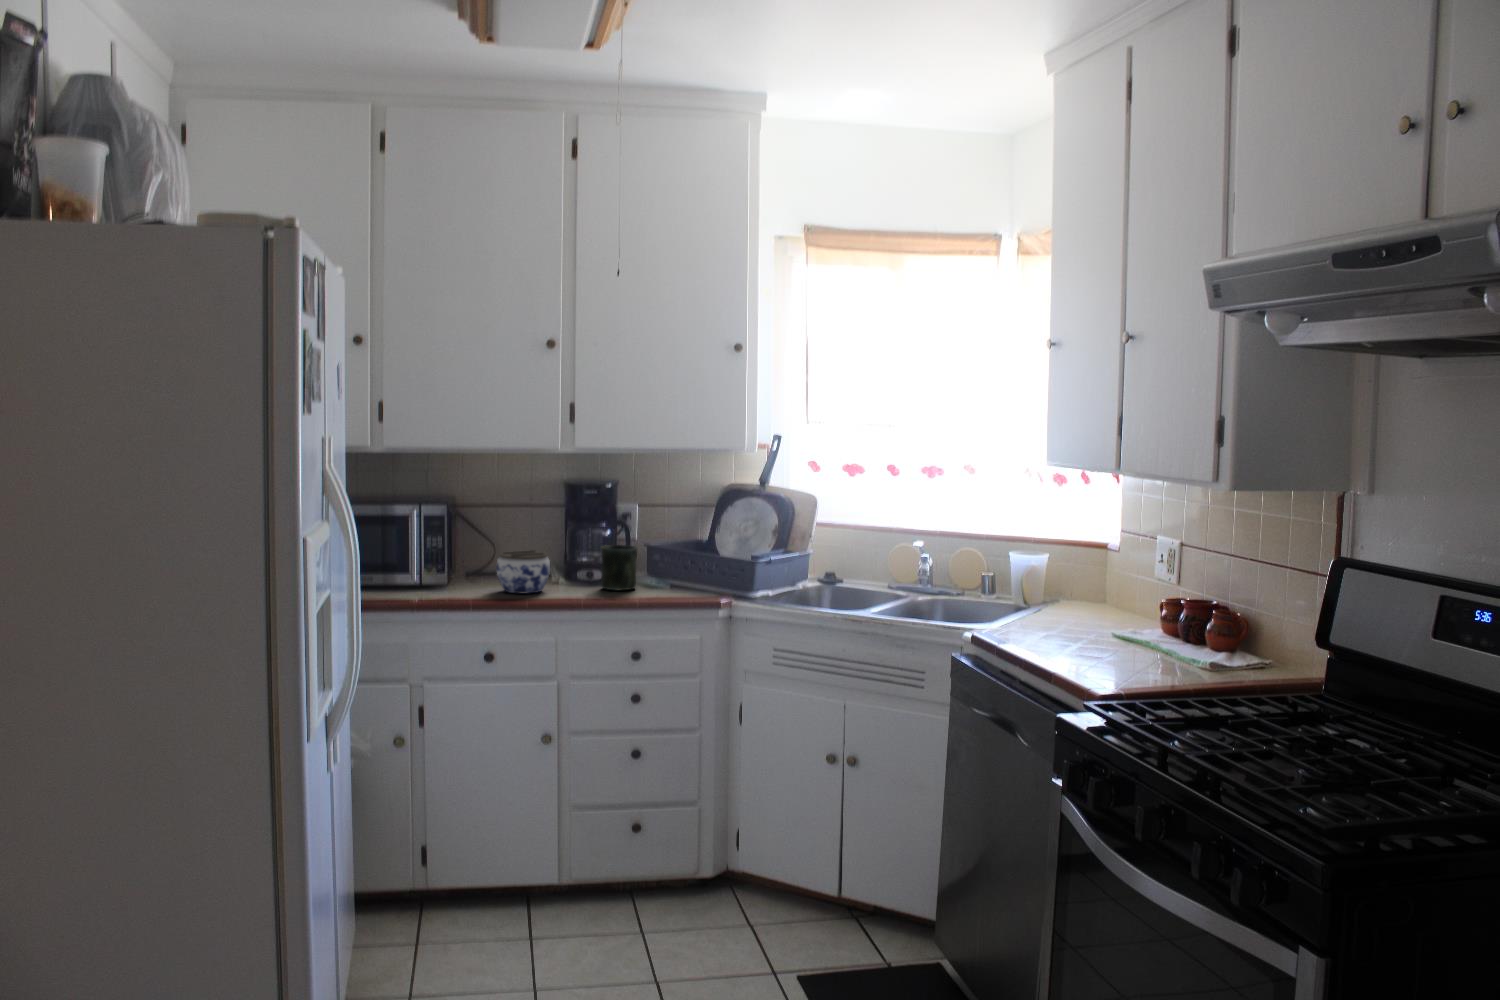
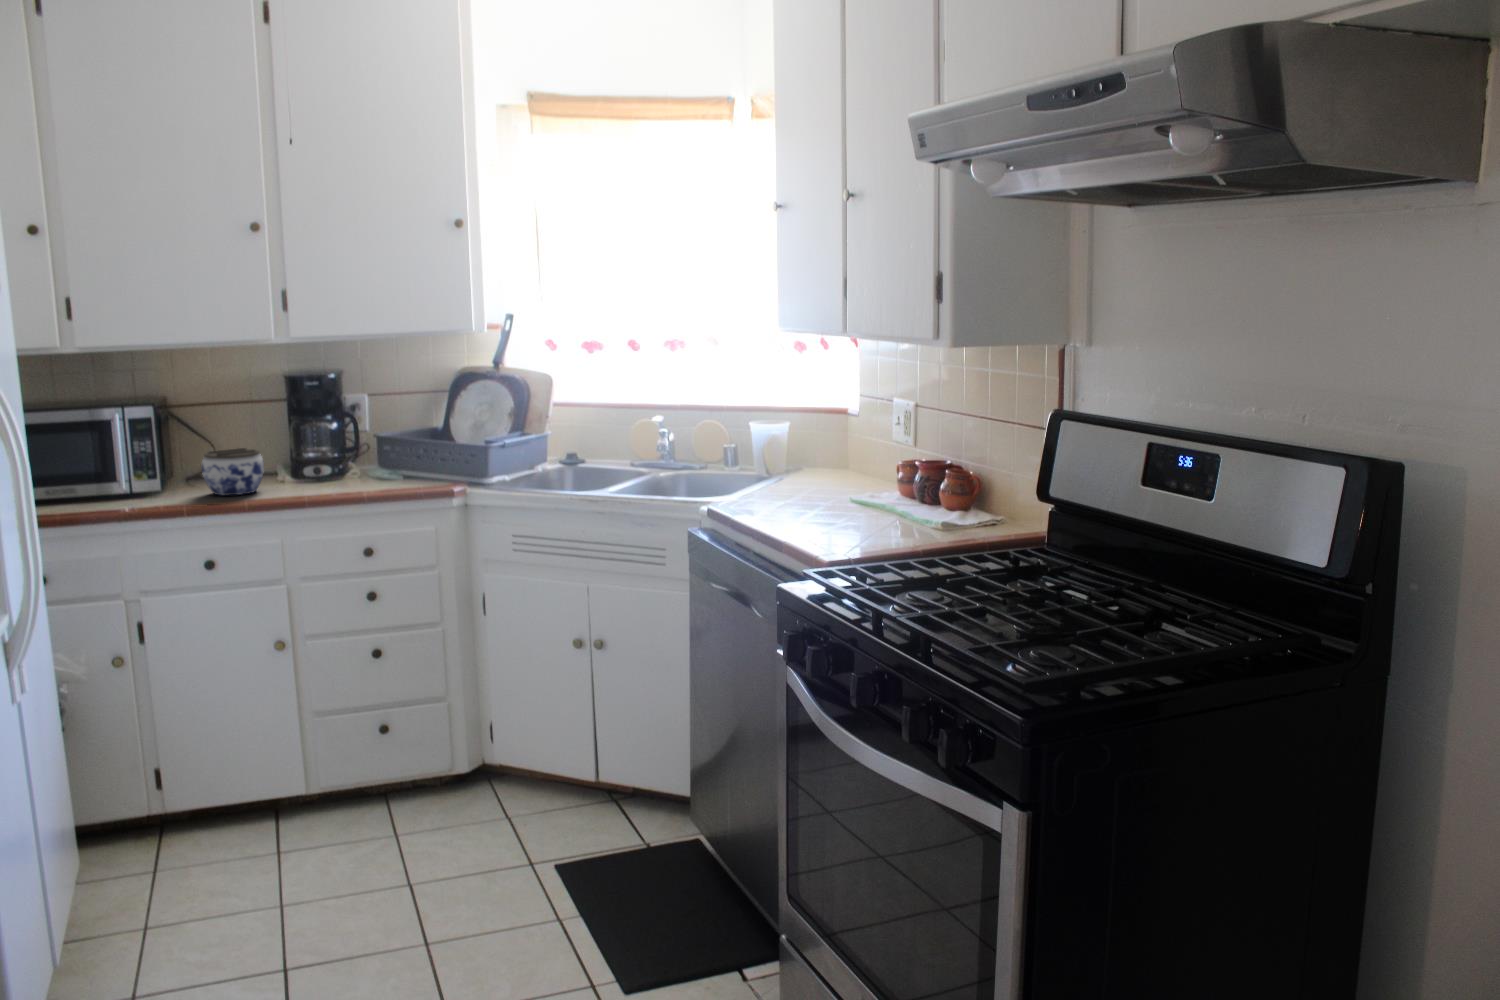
mug: present [601,545,637,590] -> none [319,437,363,486]

